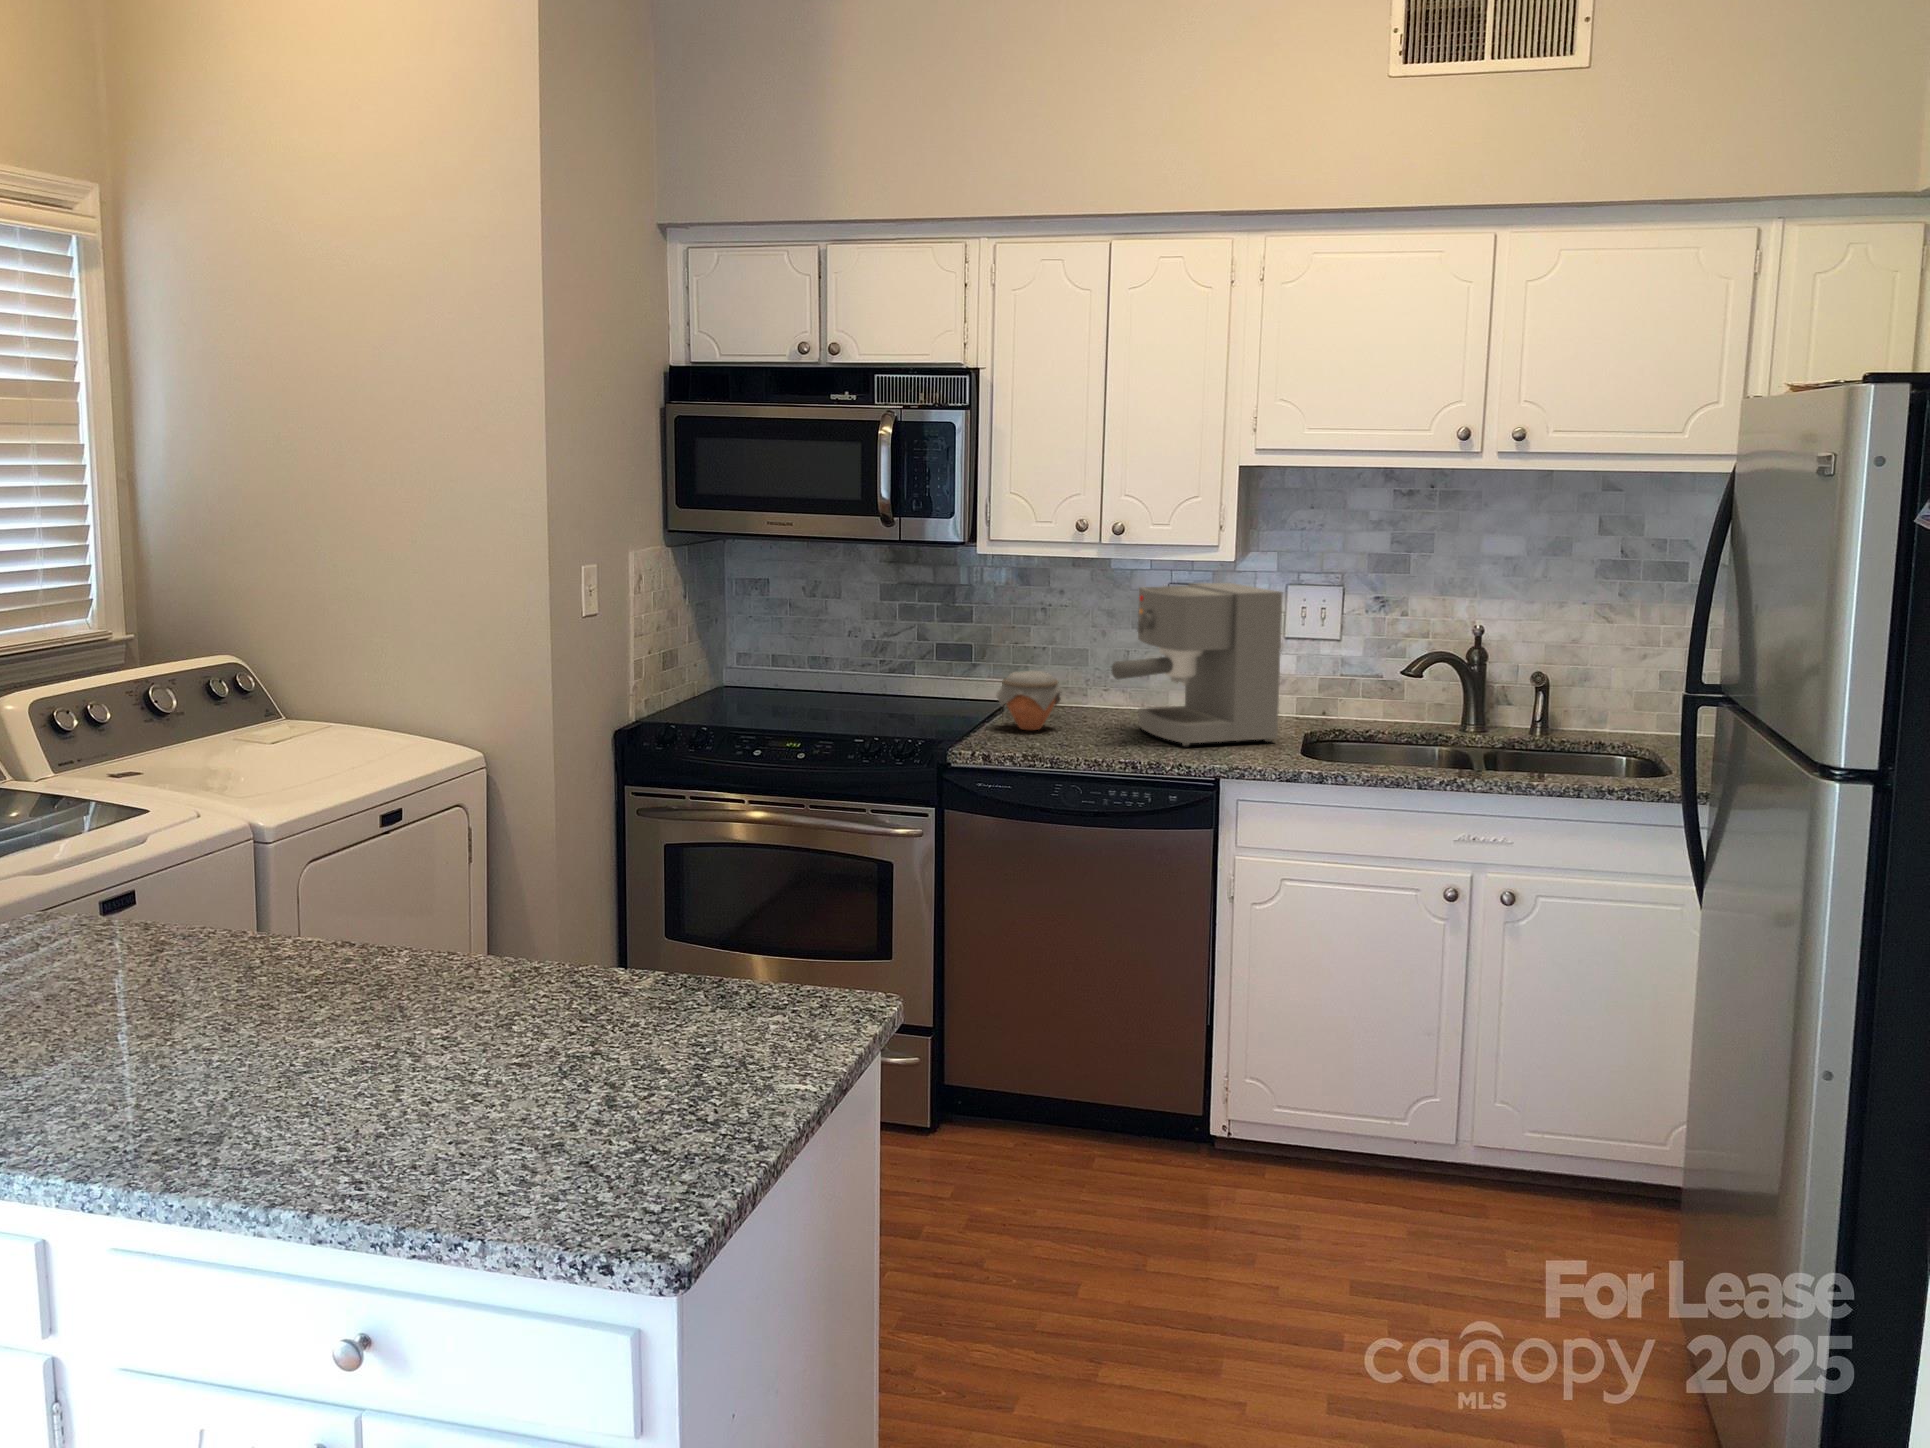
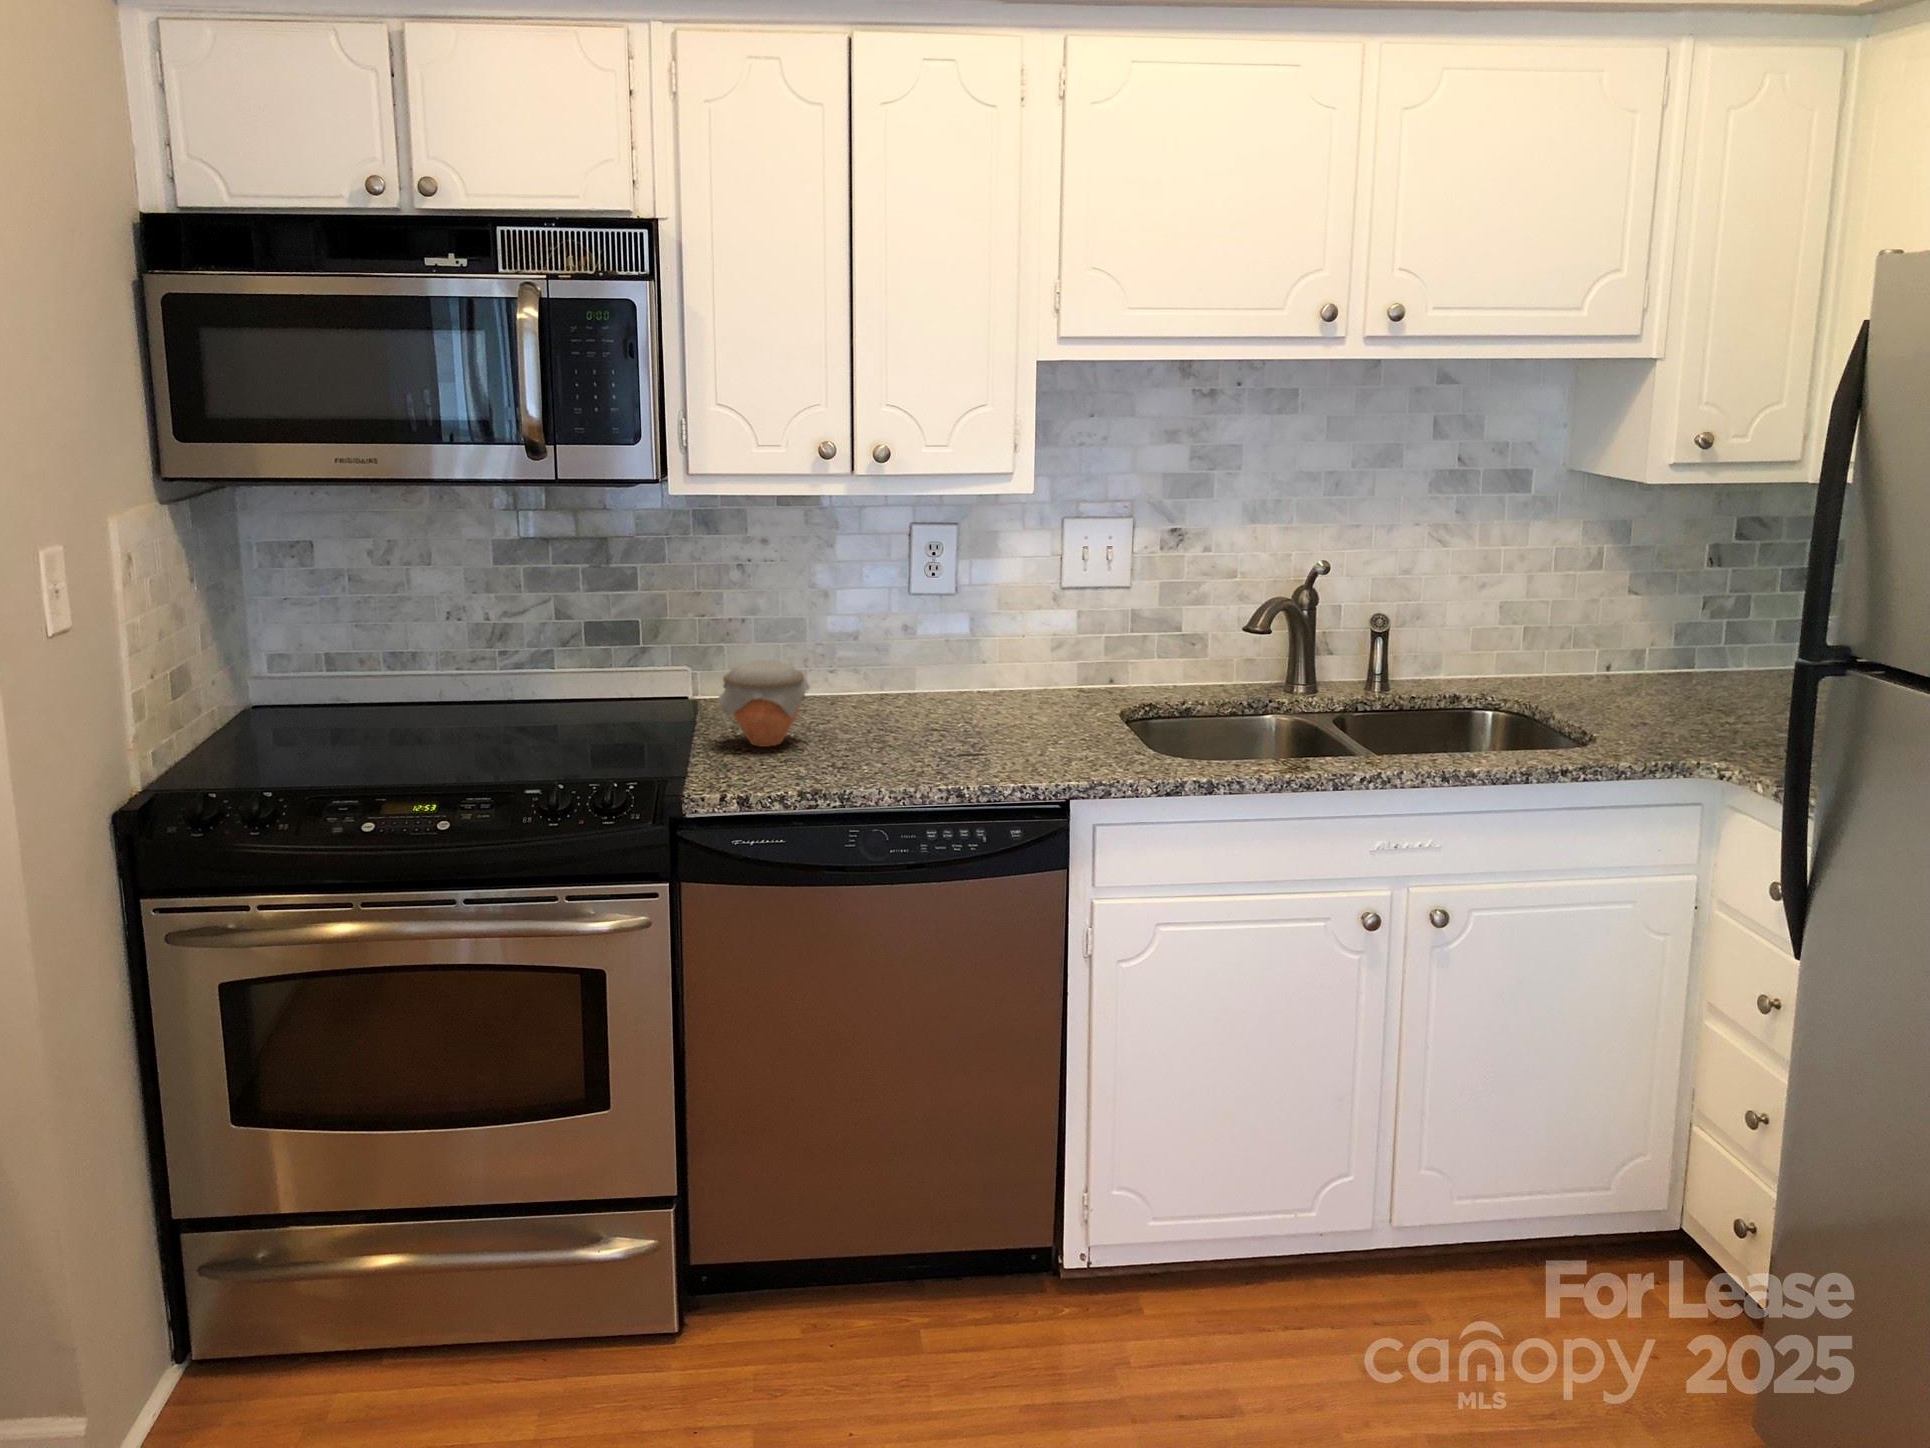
coffee maker: present [1111,583,1282,746] -> none [897,520,1108,754]

